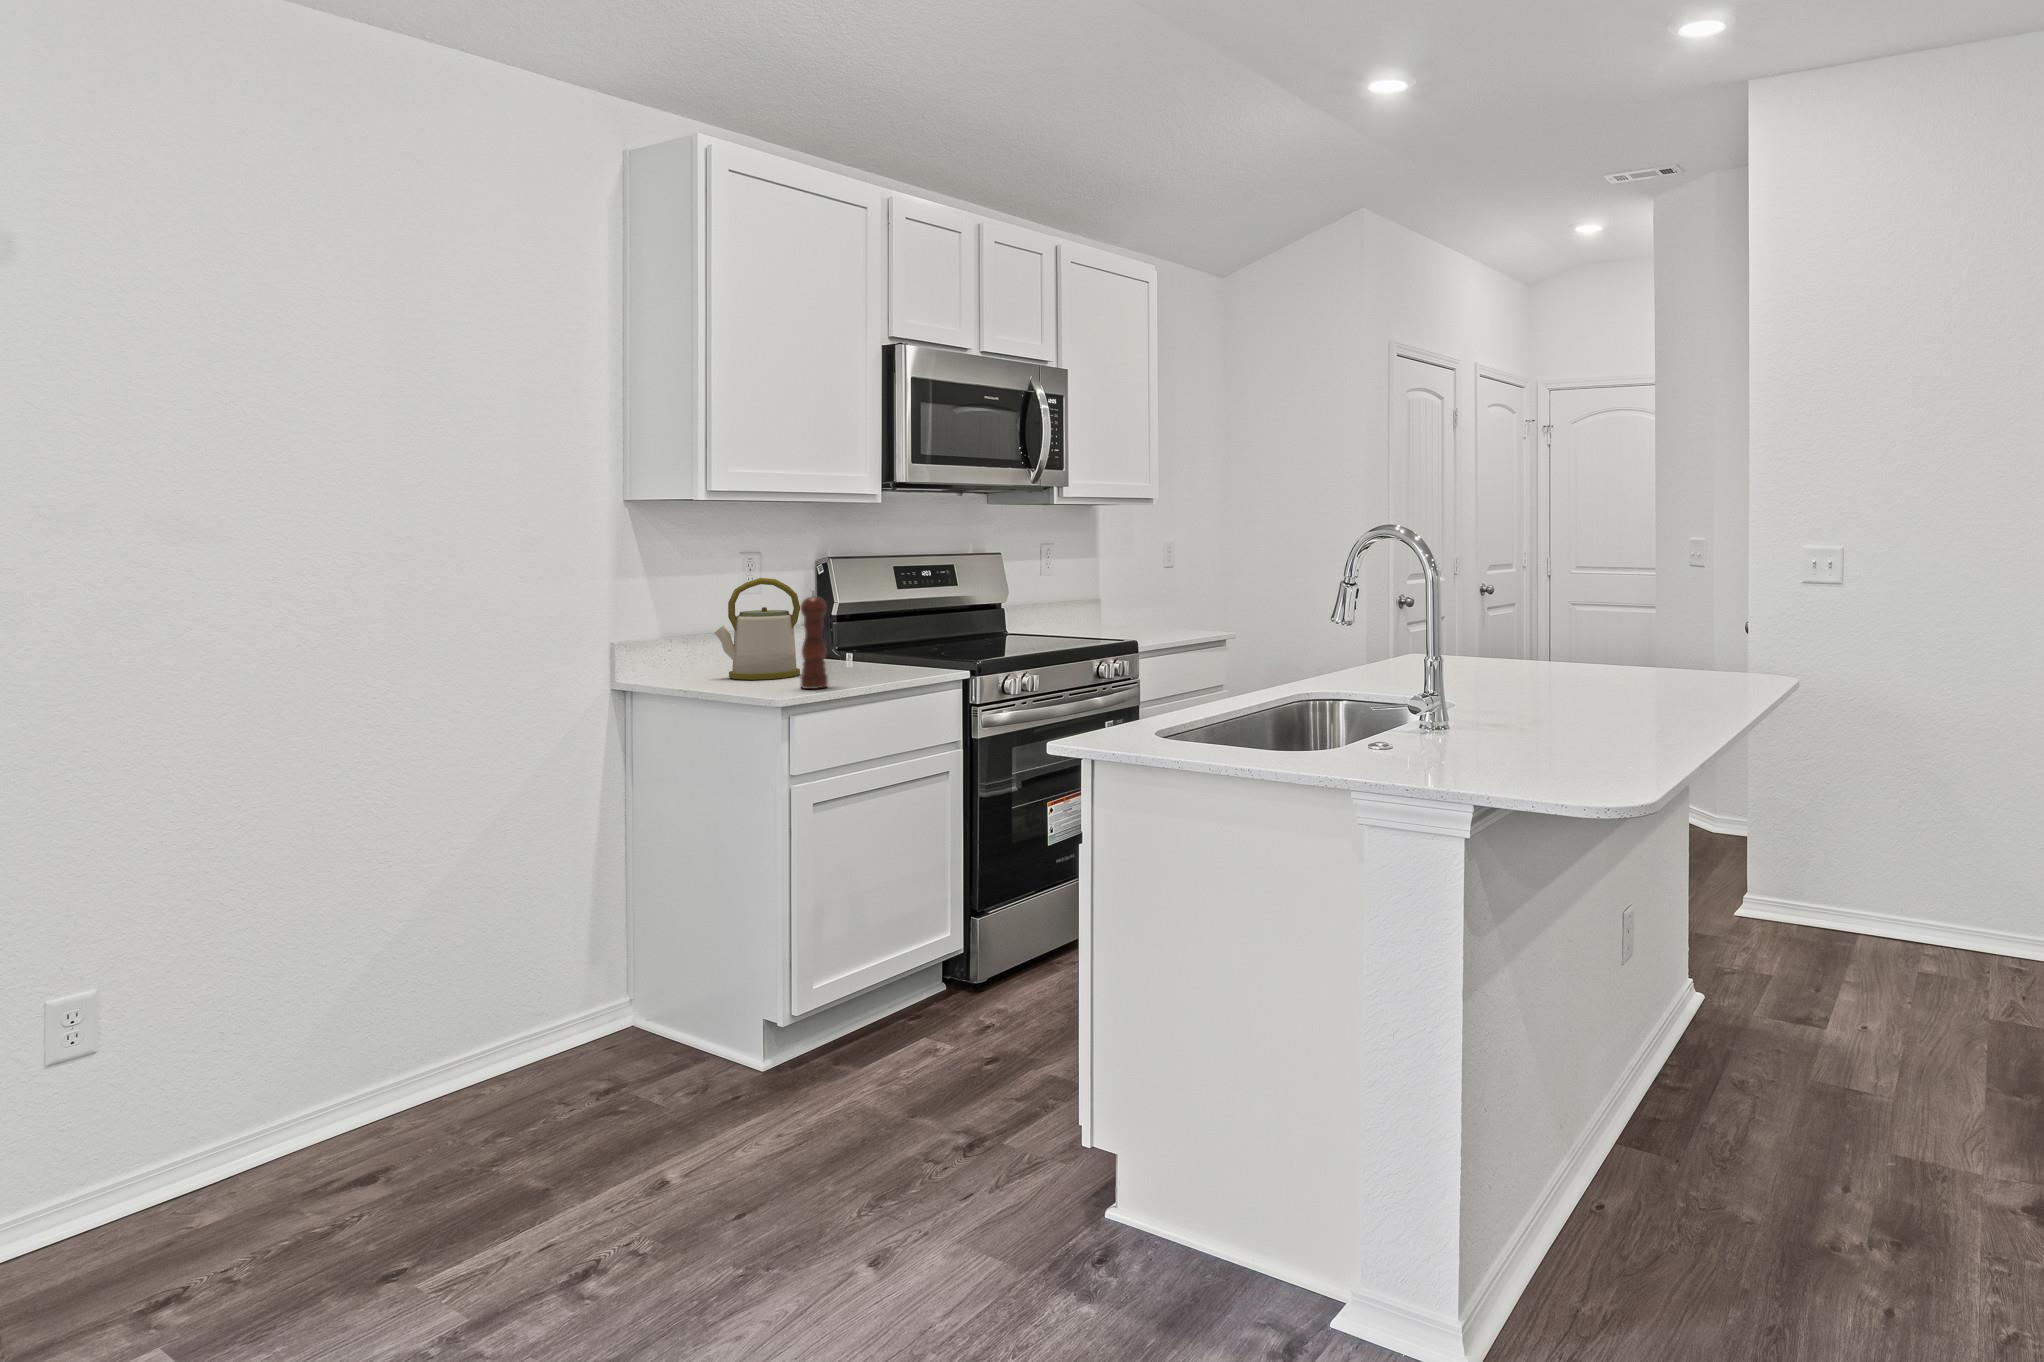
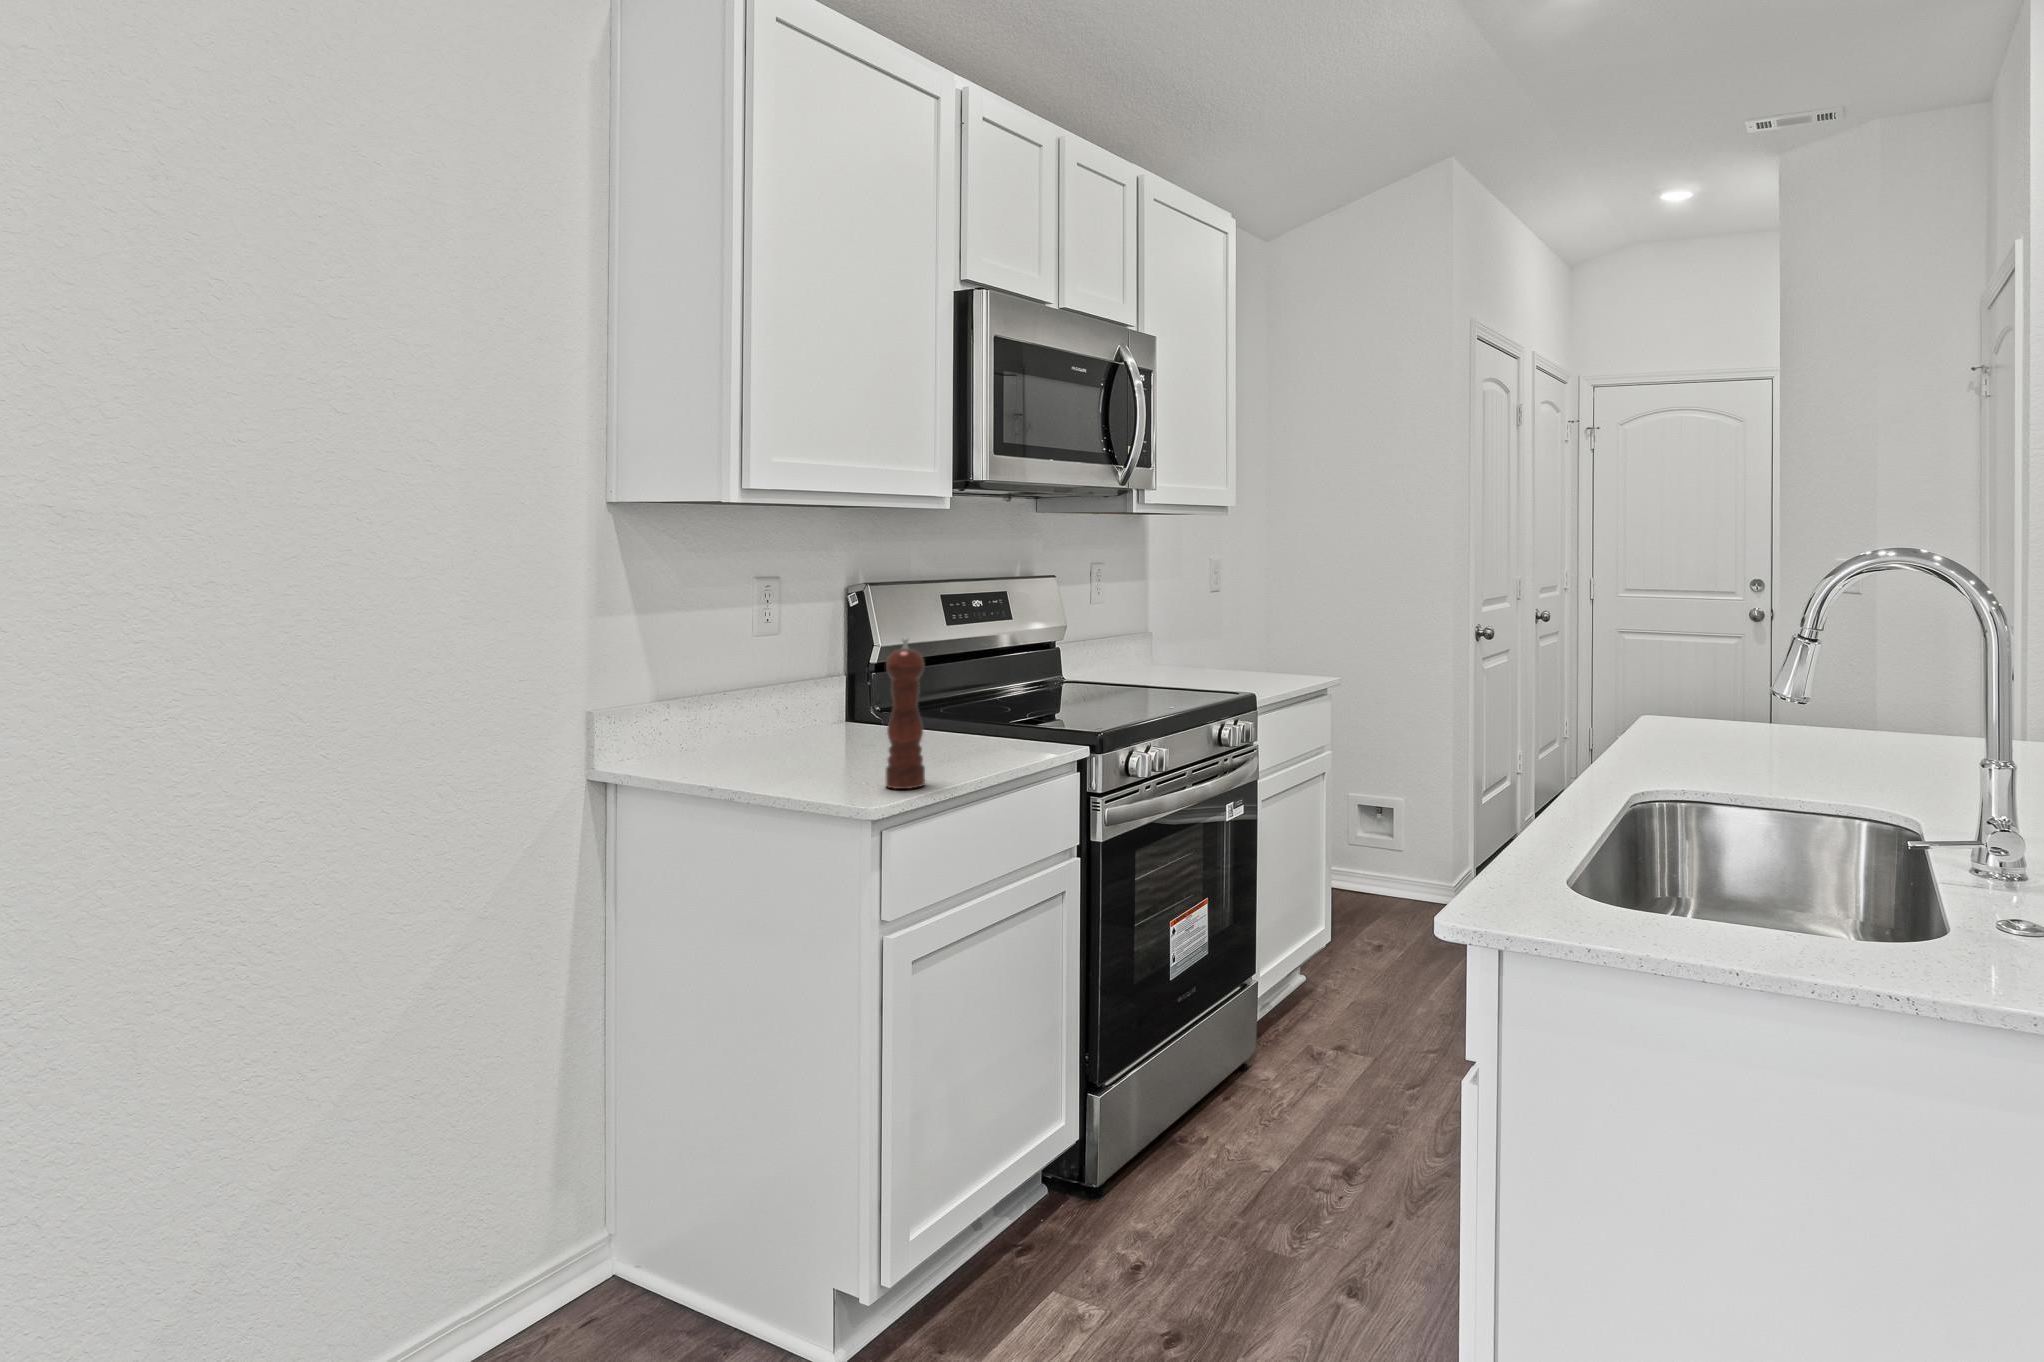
kettle: present [715,578,800,680] -> none [737,616,859,767]

